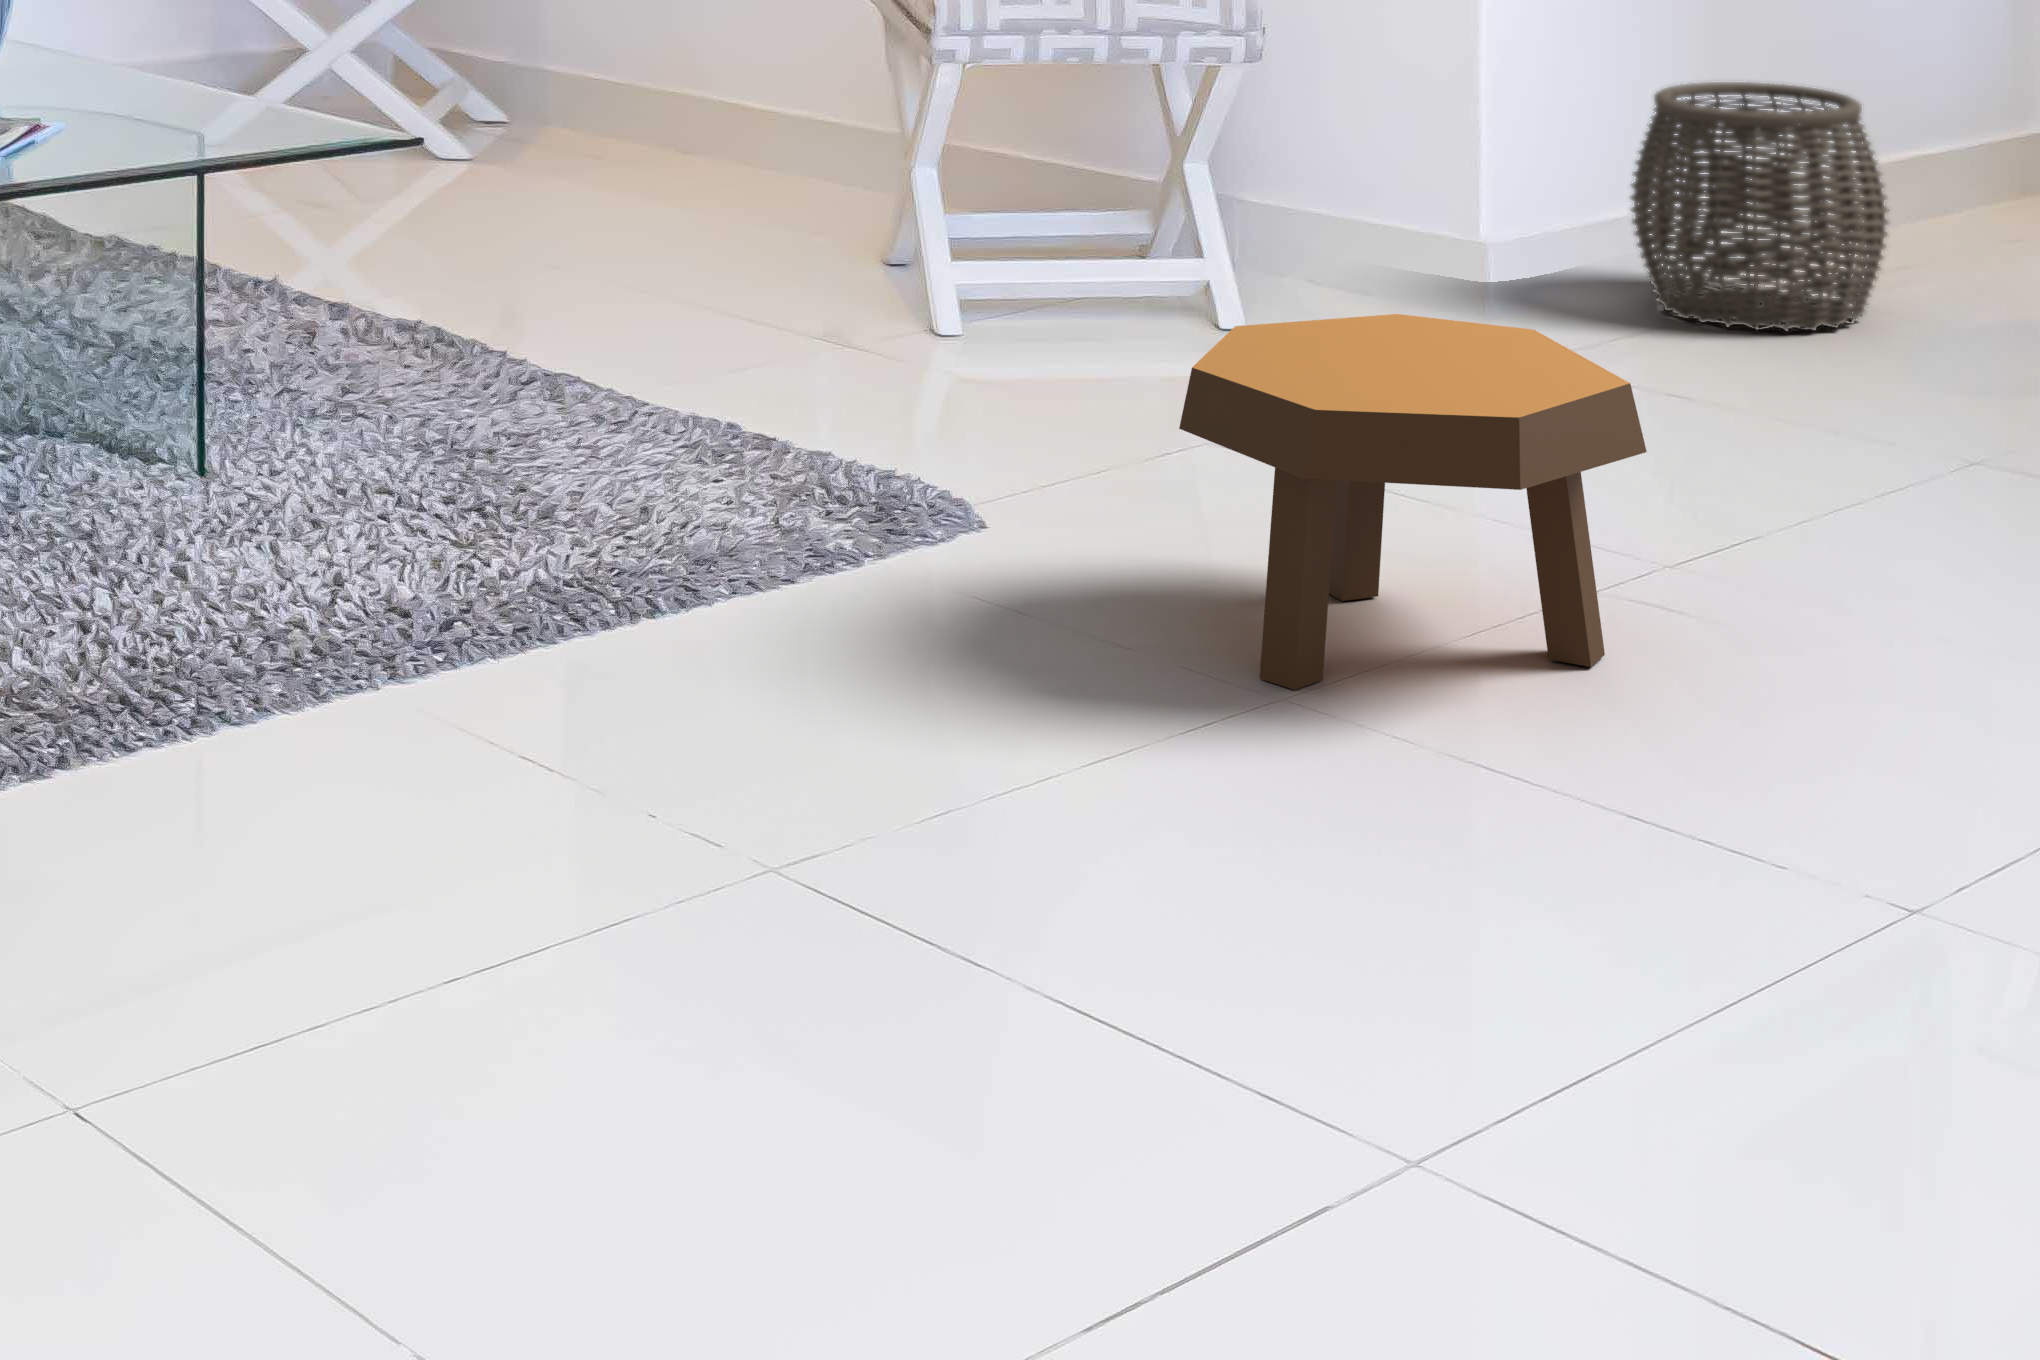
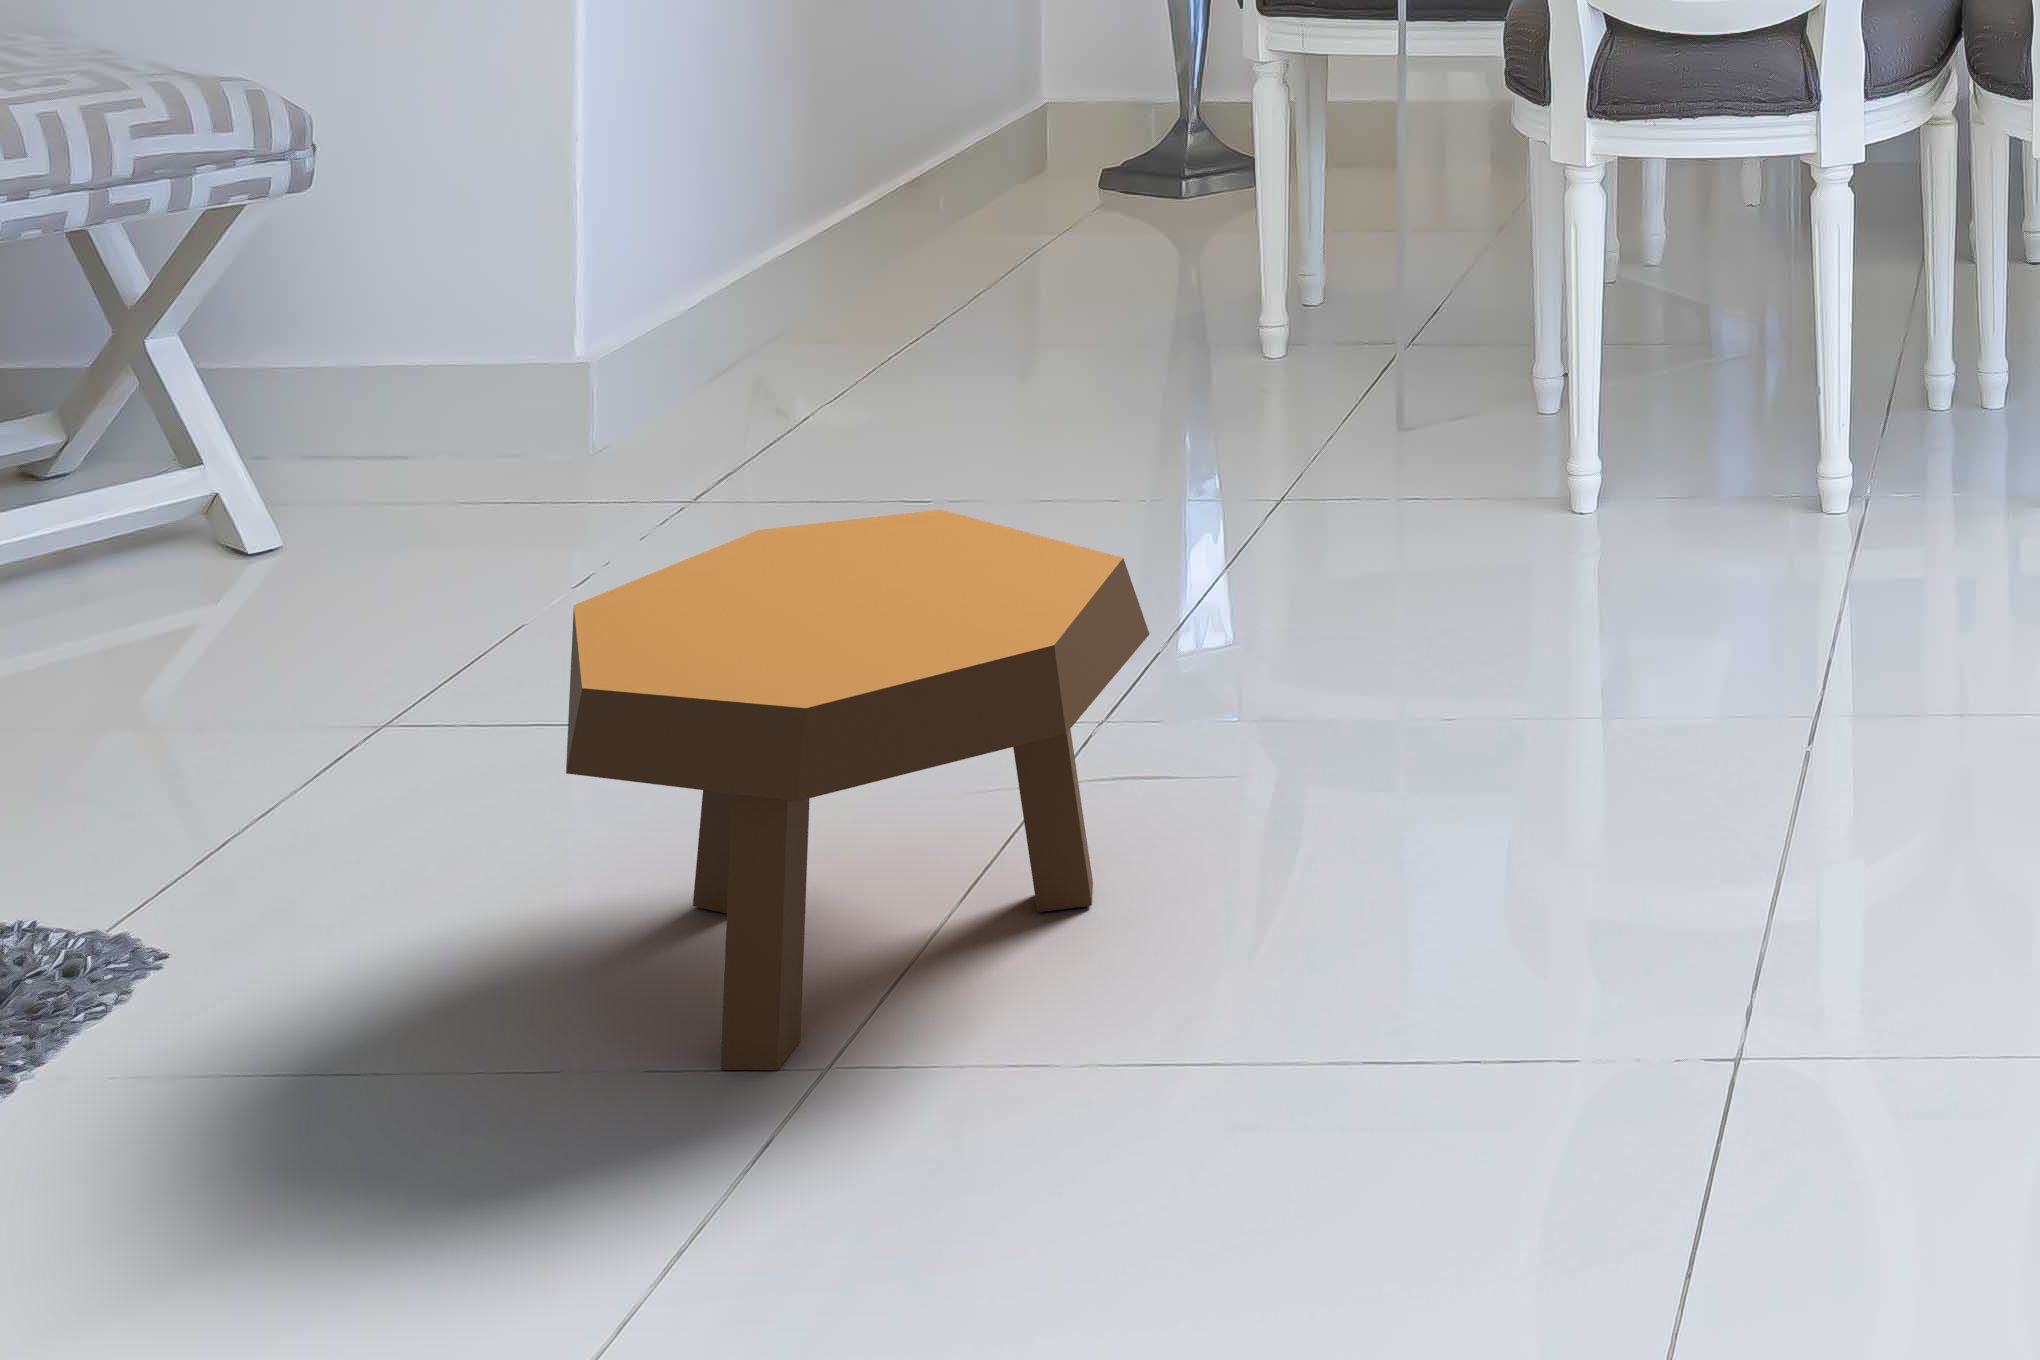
woven basket: present [1631,82,1889,331] -> none [735,103,1032,398]

